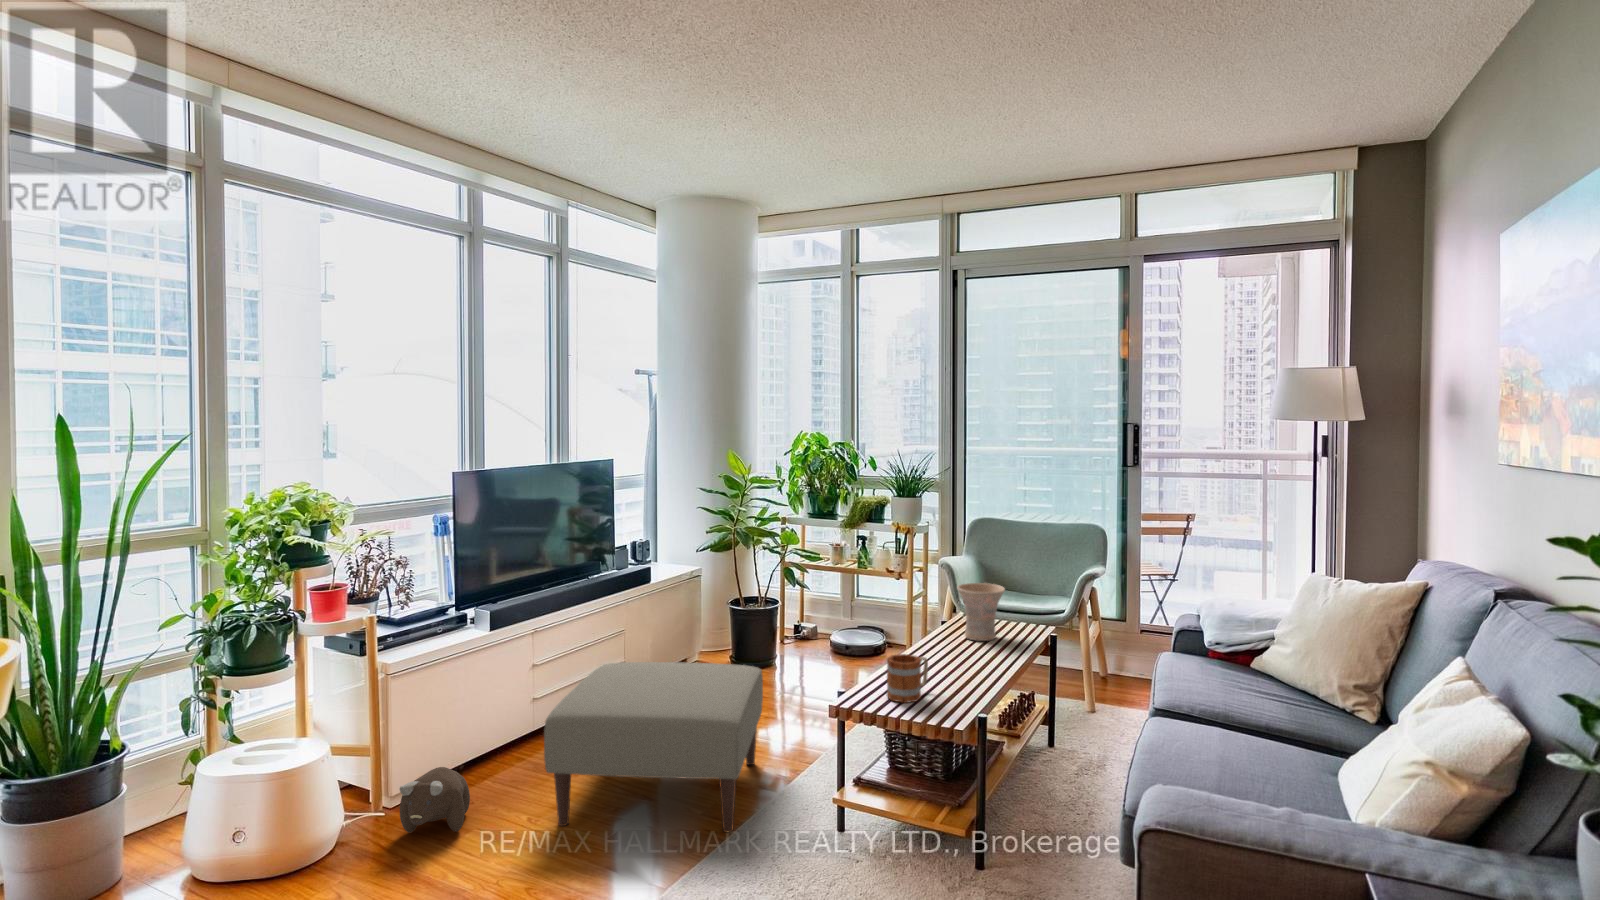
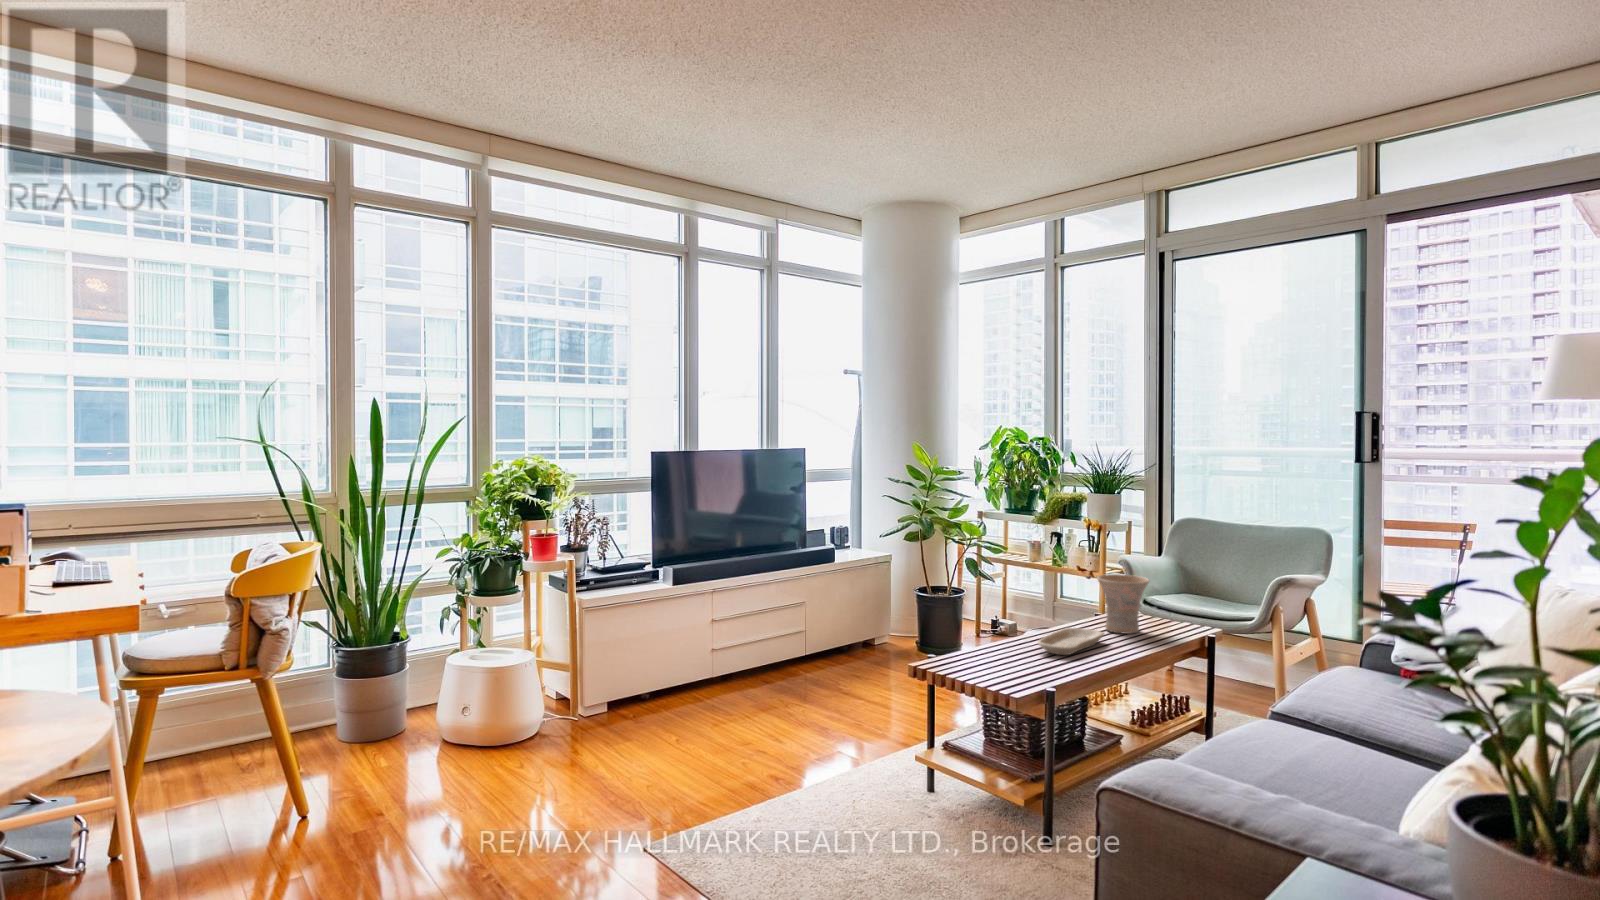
tray: none [930,641,980,673] -> present [1038,628,1104,655]
mug: present [887,654,928,703] -> none [973,626,1019,672]
ottoman: present [544,662,763,832] -> none [688,624,899,777]
plush toy: present [399,767,470,833] -> none [579,688,640,741]

